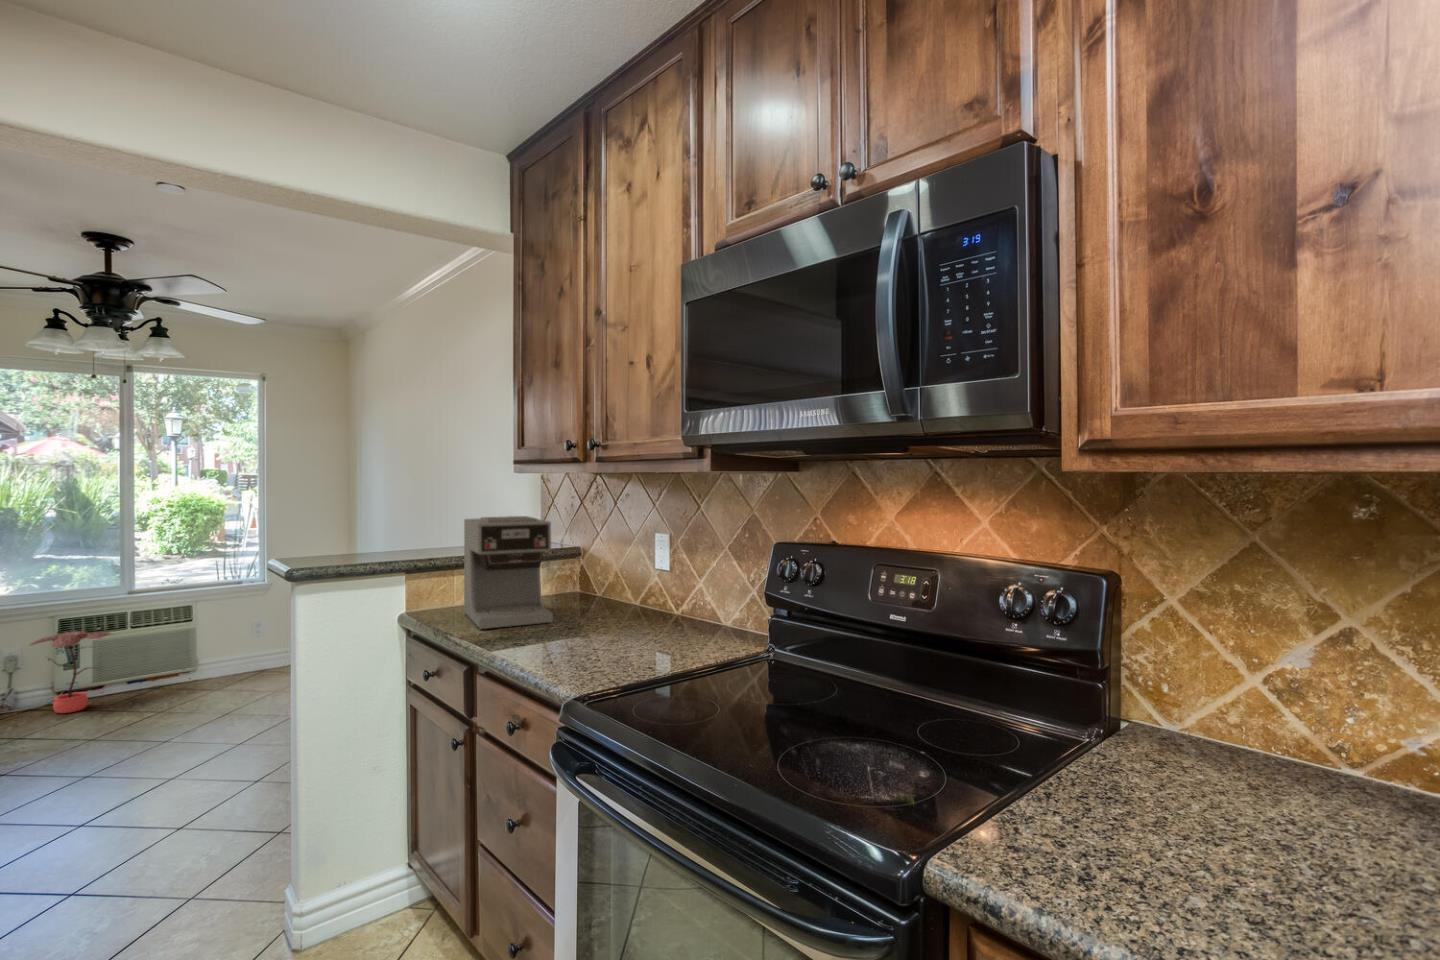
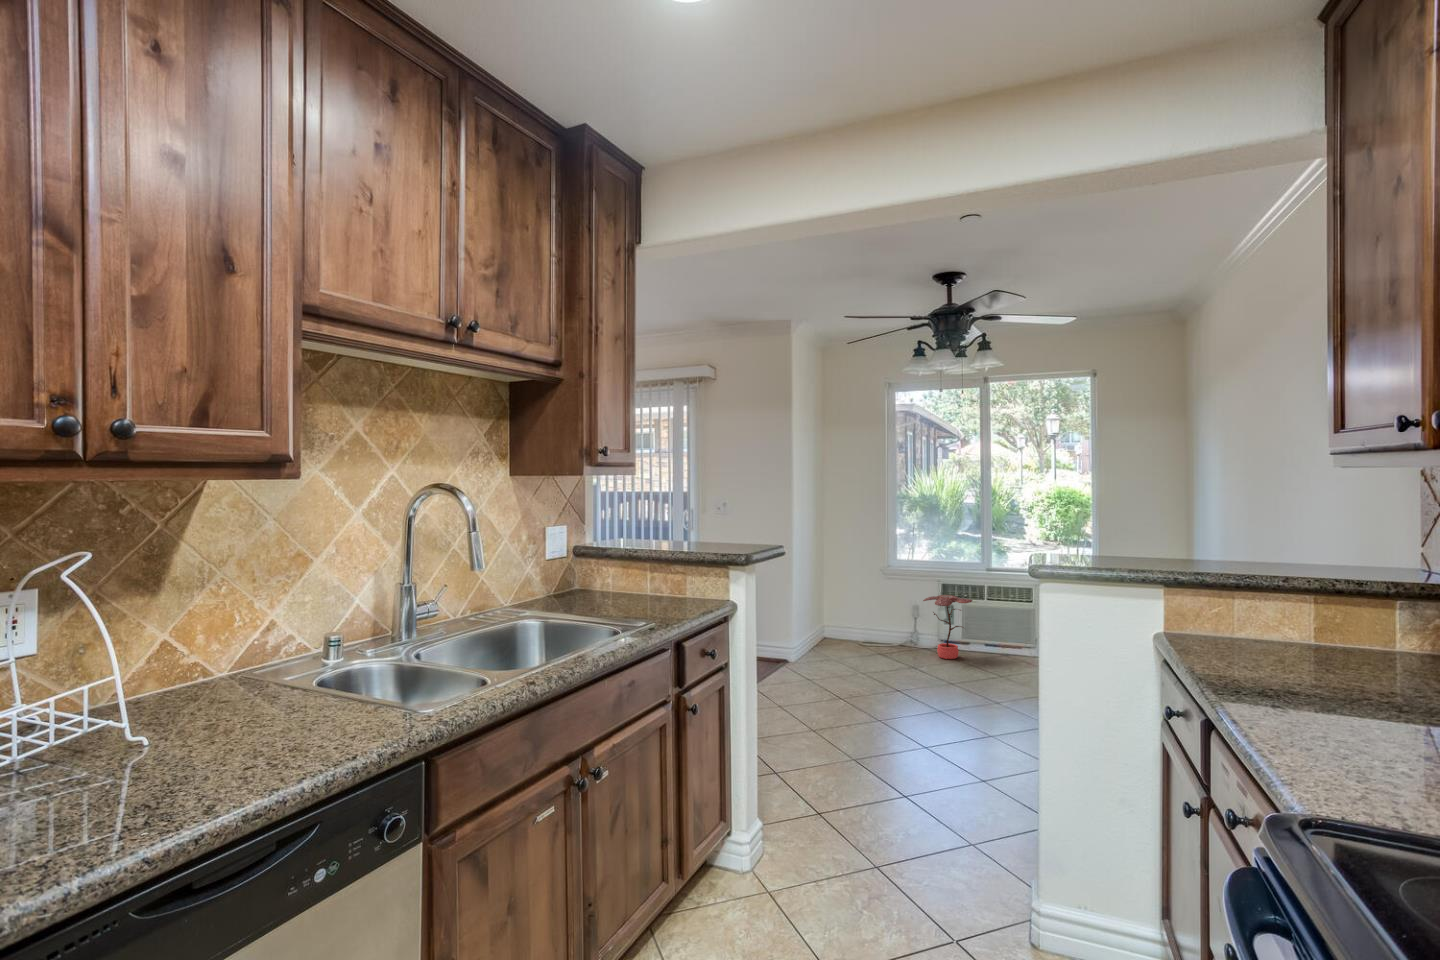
coffee maker: present [464,516,553,629] -> none [1245,527,1381,693]

